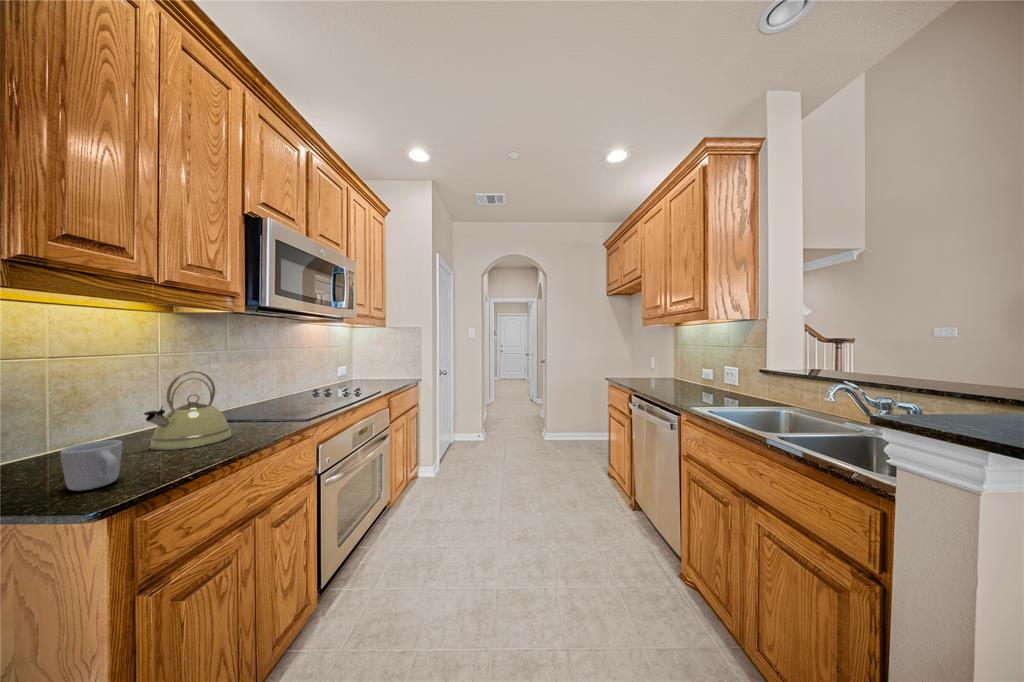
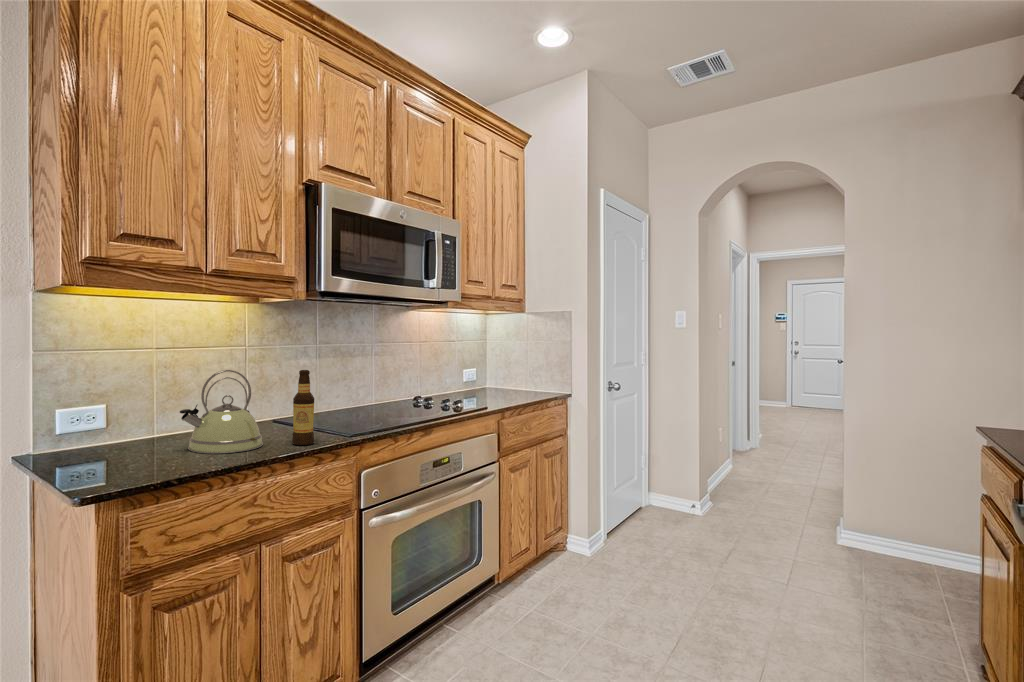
bottle: none [259,367,280,430] -> present [292,370,314,445]
mug: present [60,440,123,491] -> none [85,434,131,479]

